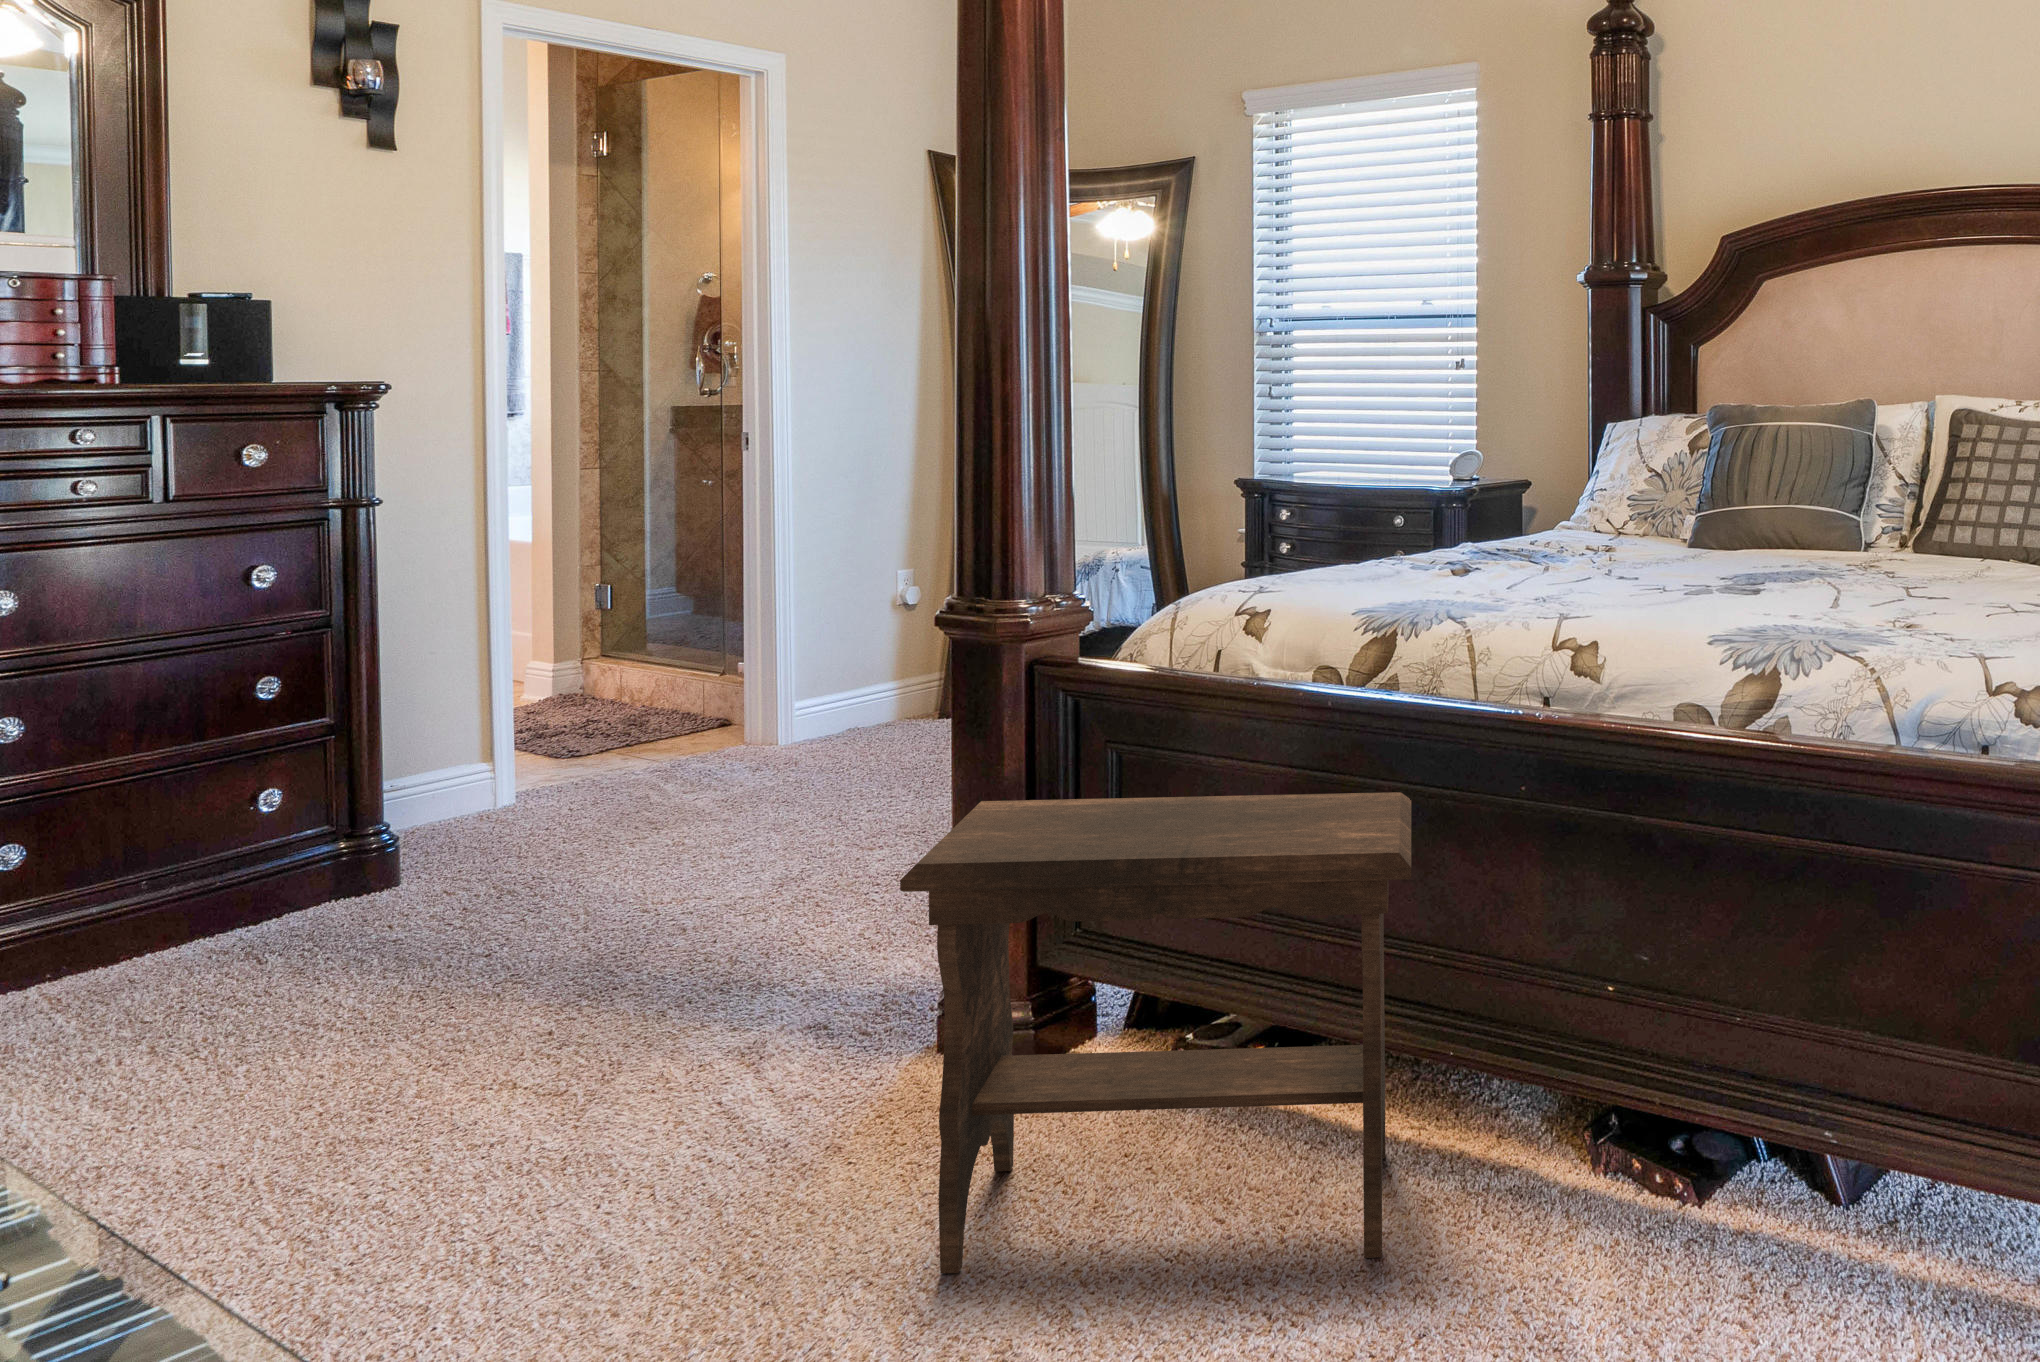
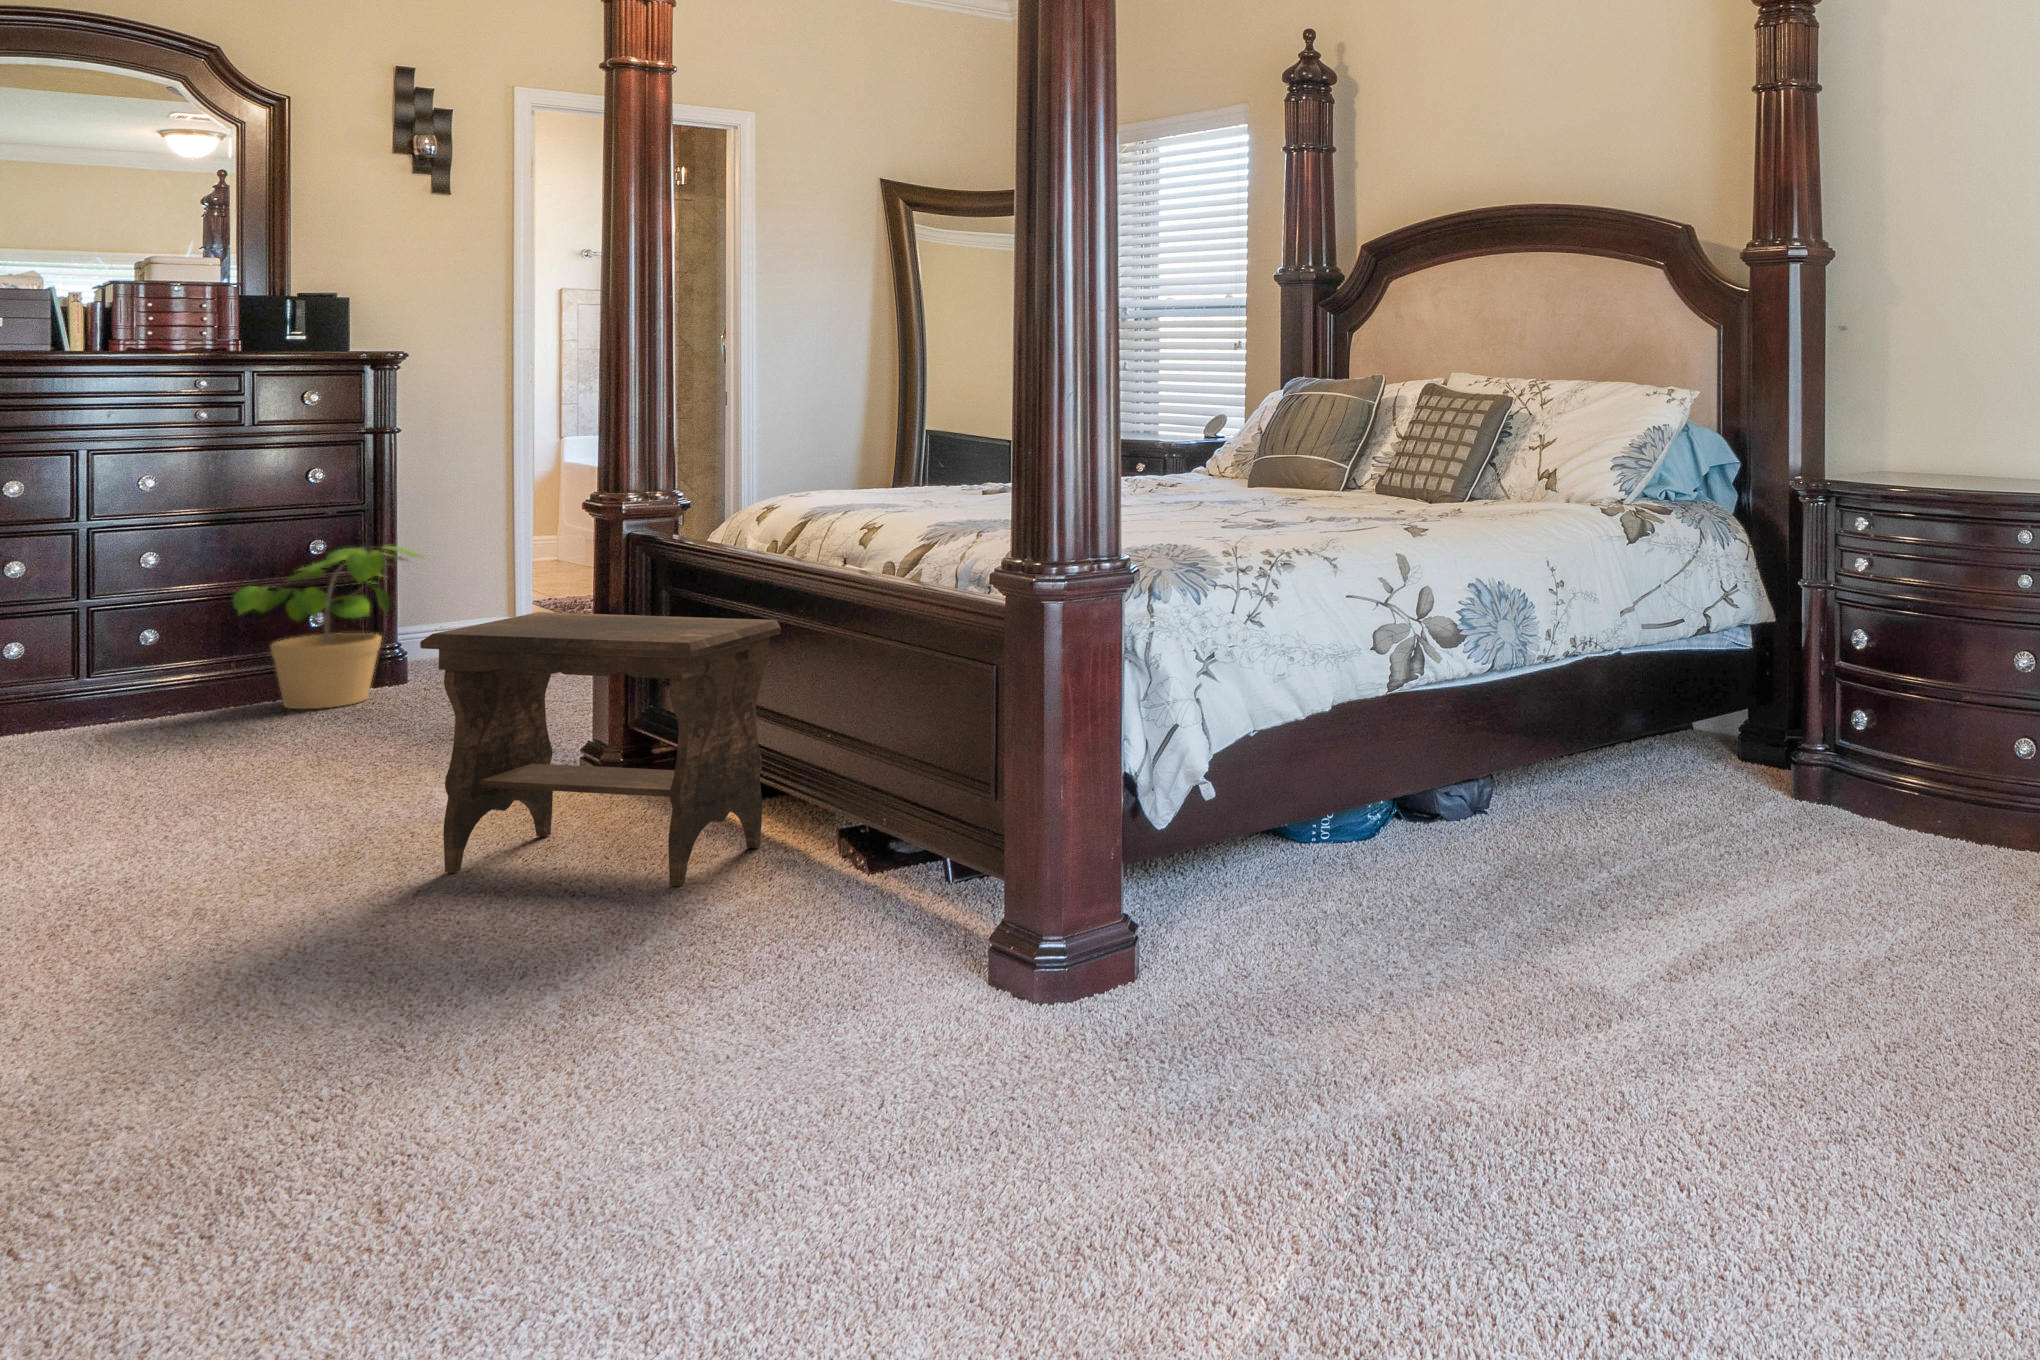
potted plant: none [164,680,477,943] -> present [233,546,419,709]

